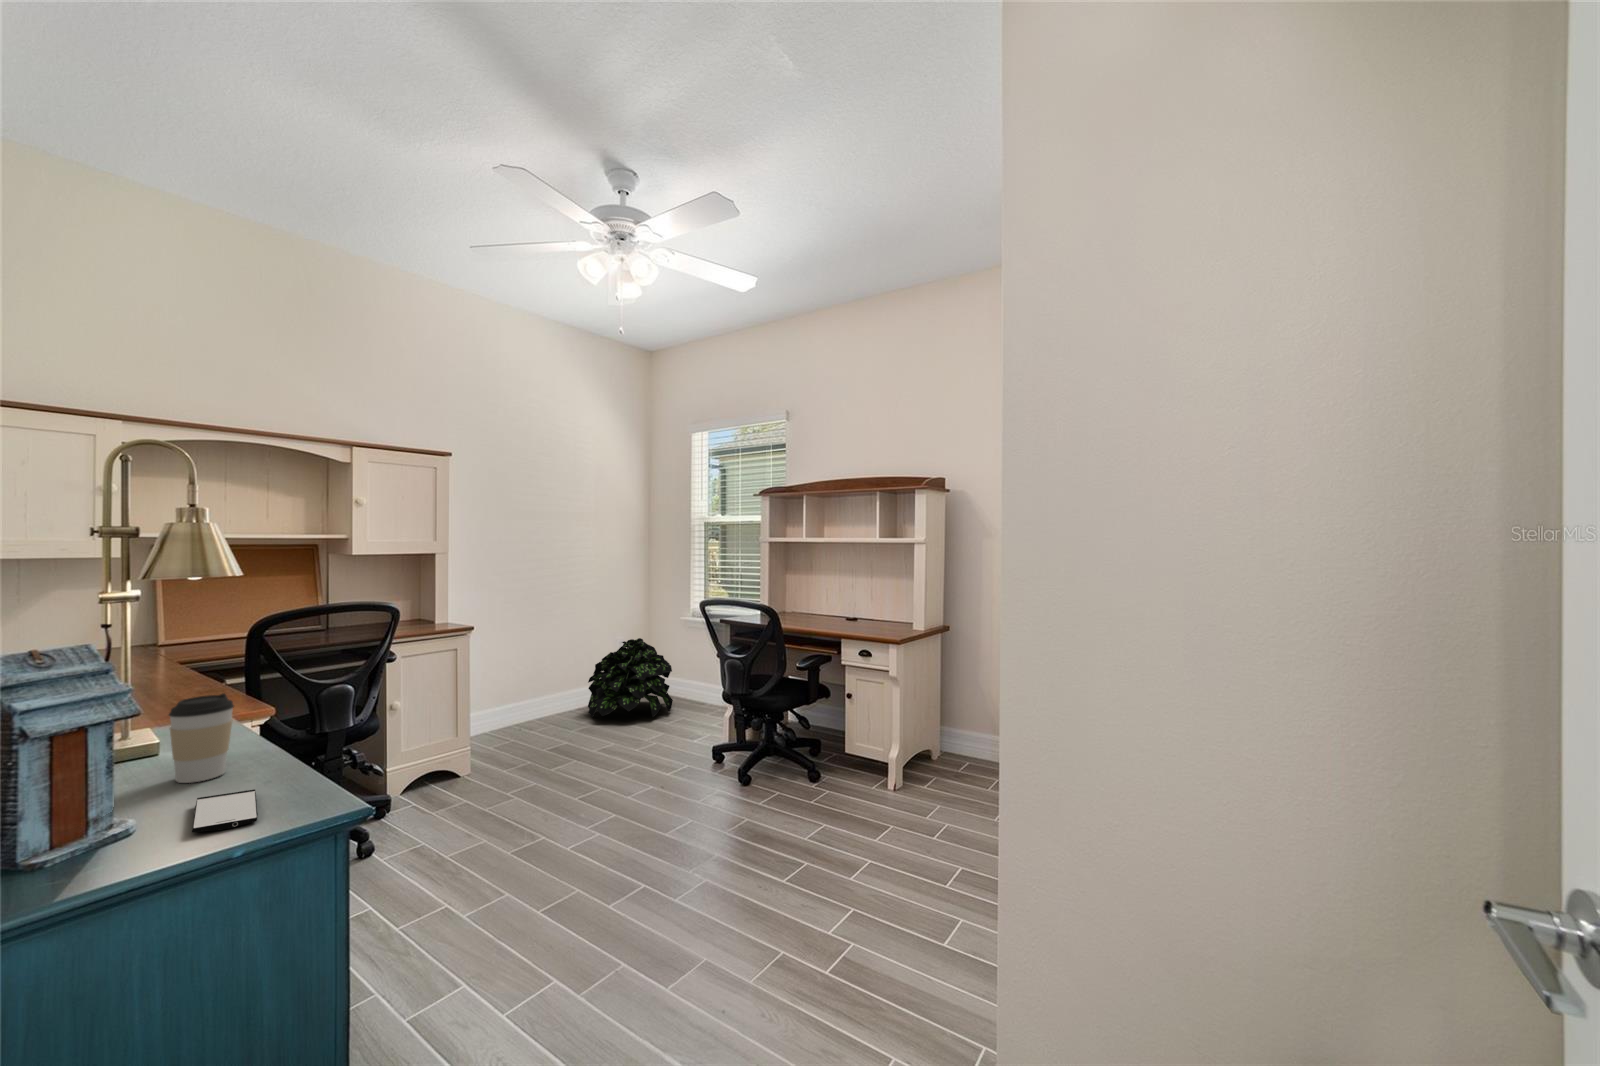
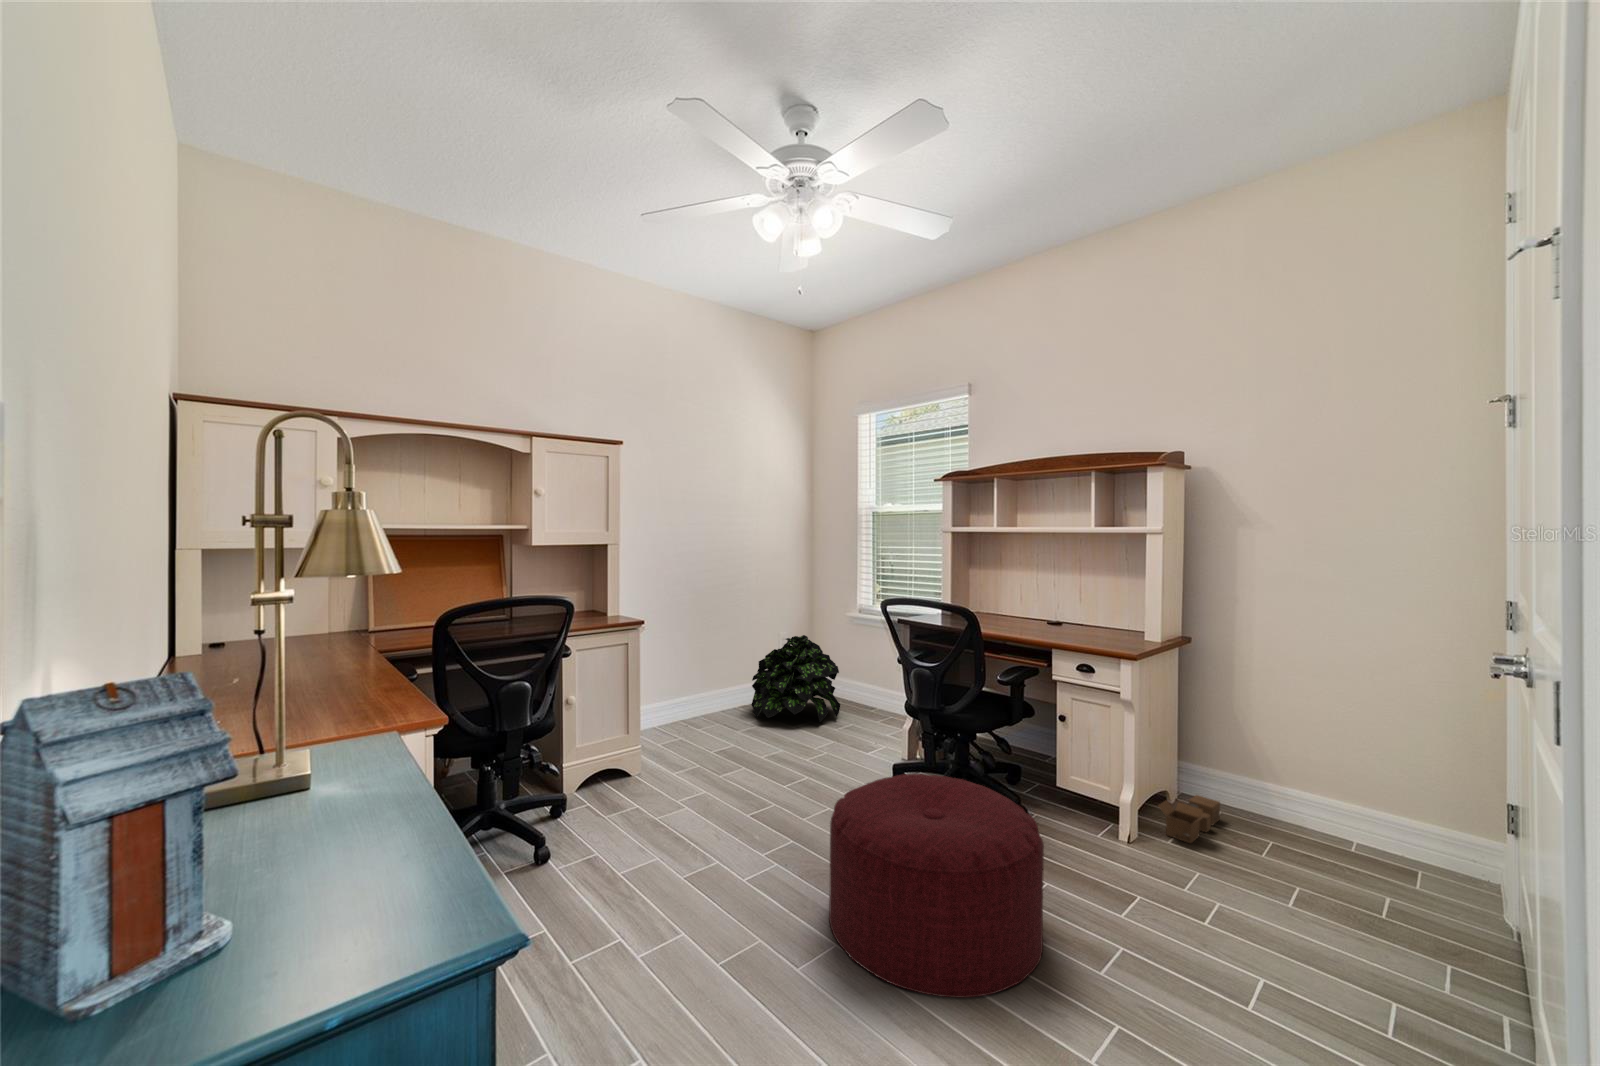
coffee cup: present [169,694,234,783] -> none [306,723,380,838]
ottoman: none [642,744,814,909] -> present [829,774,1044,998]
cardboard box: none [918,749,966,786] -> present [1159,795,1220,843]
smartphone: present [192,789,257,832] -> none [299,863,393,946]

